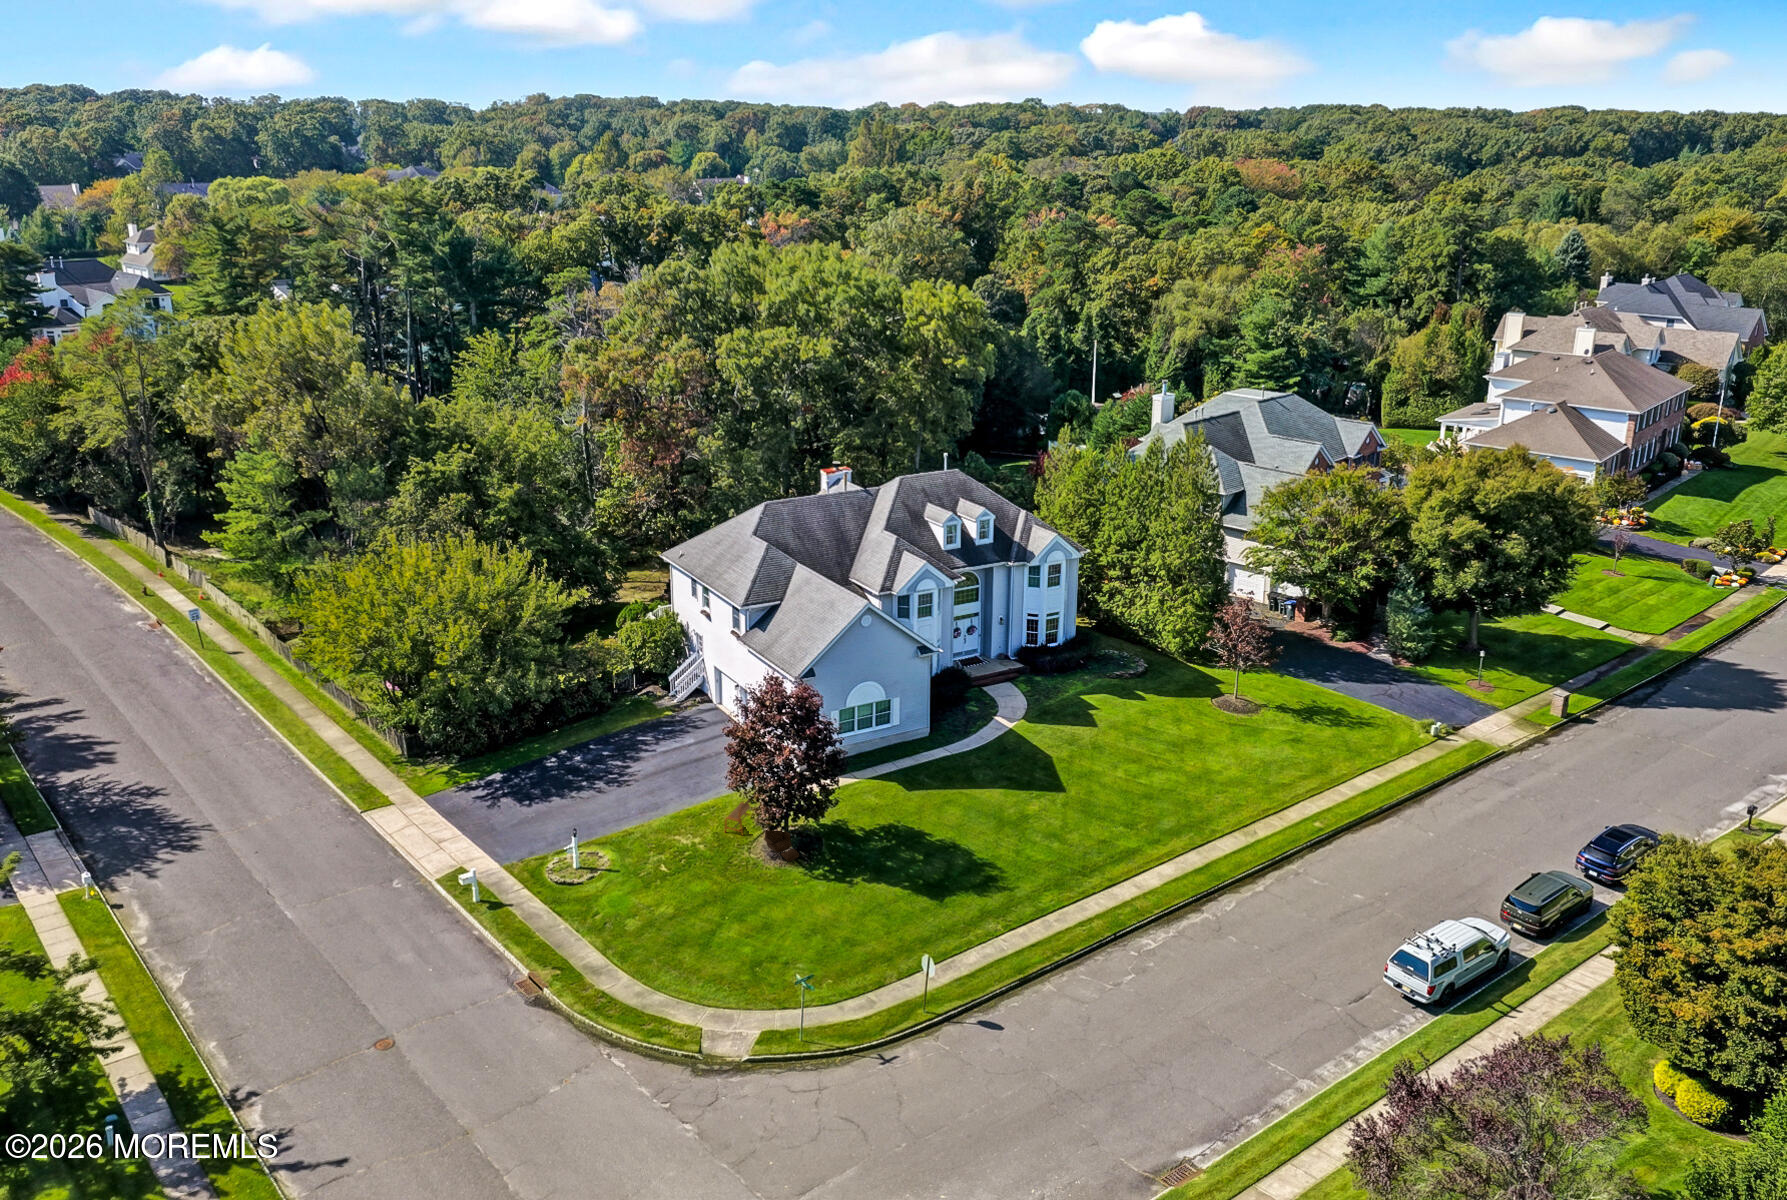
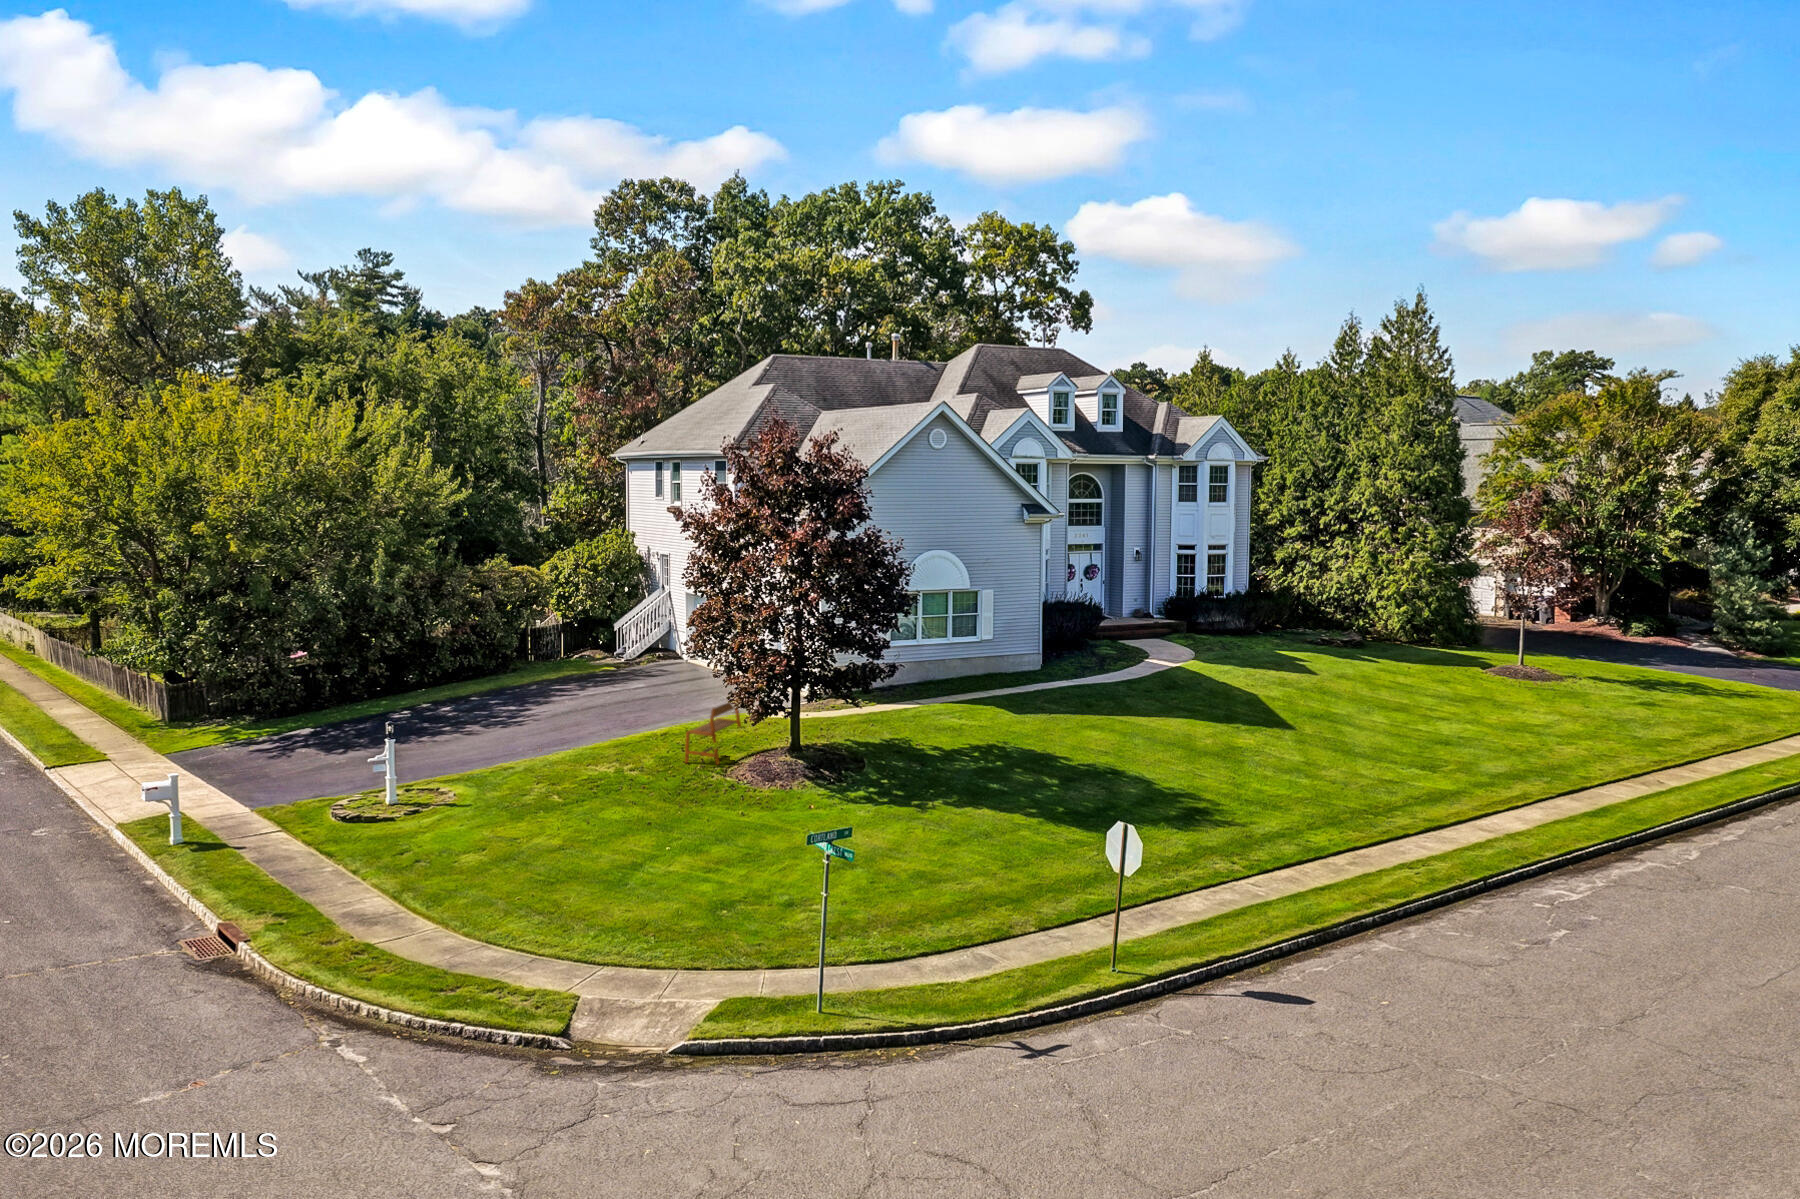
lounge chair: present [765,829,799,864] -> none [757,715,823,791]

